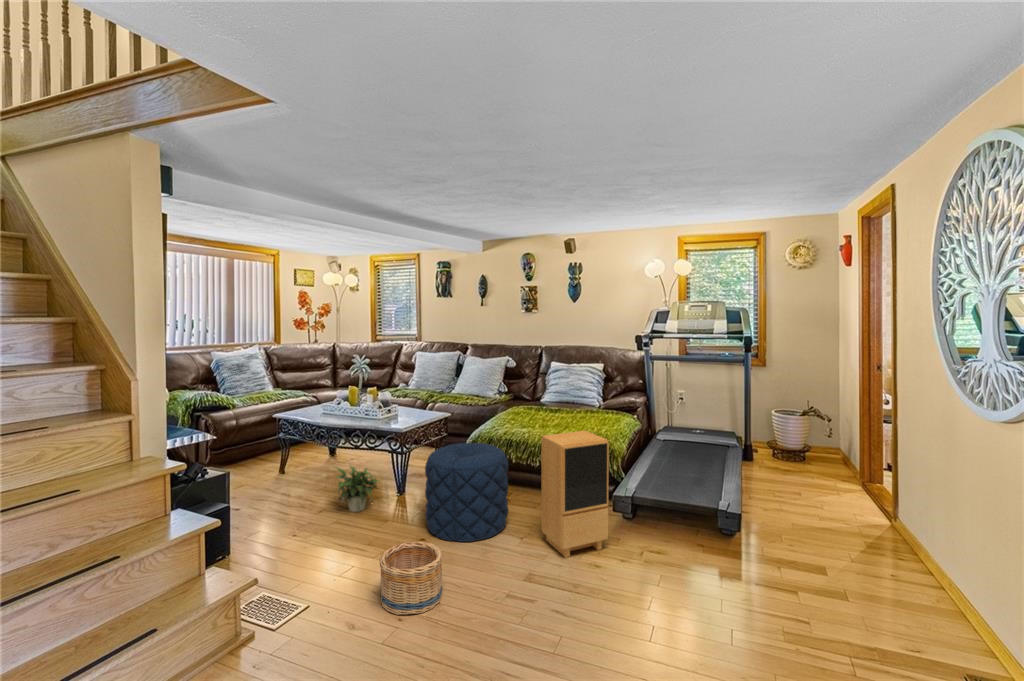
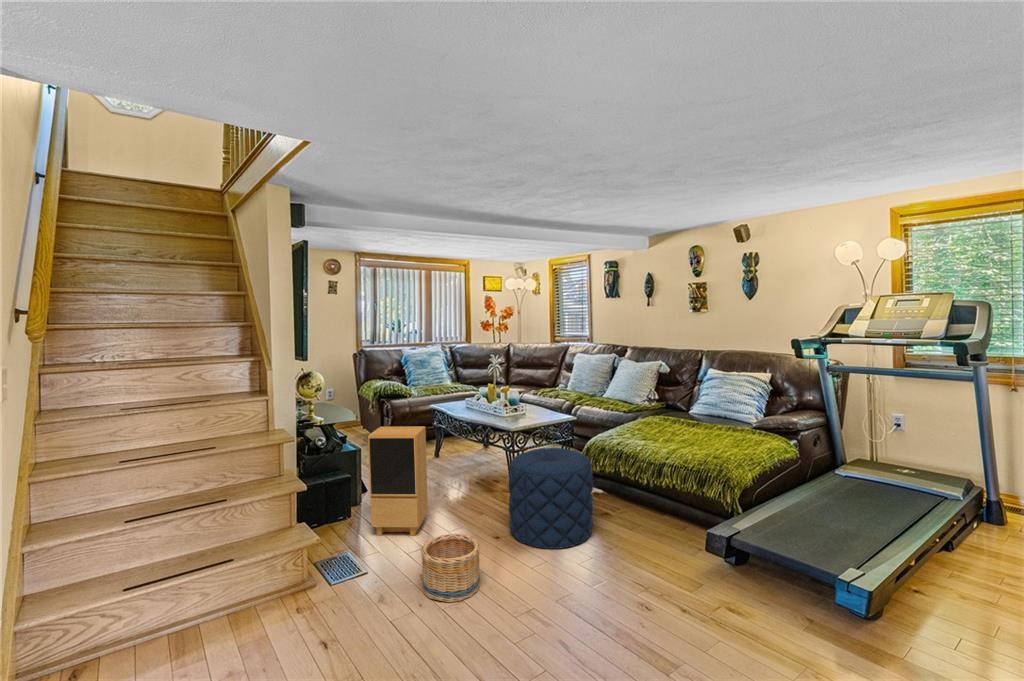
speaker: present [541,431,609,557] -> present [368,426,428,536]
potted plant: present [336,466,378,512] -> none [447,455,486,501]

